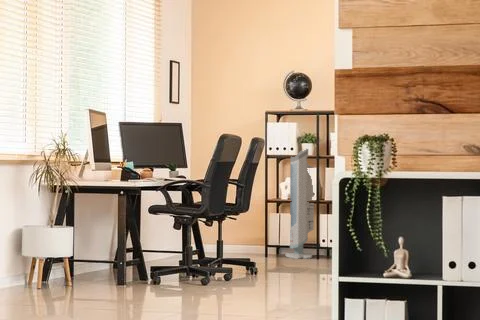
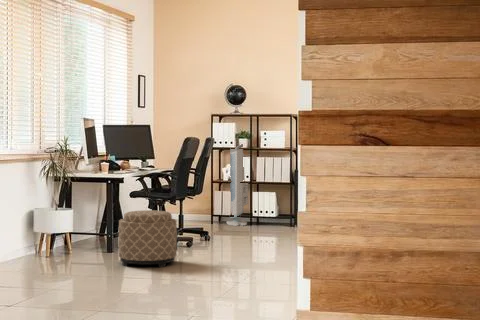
ottoman: none [128,228,206,304] -> present [119,210,177,267]

